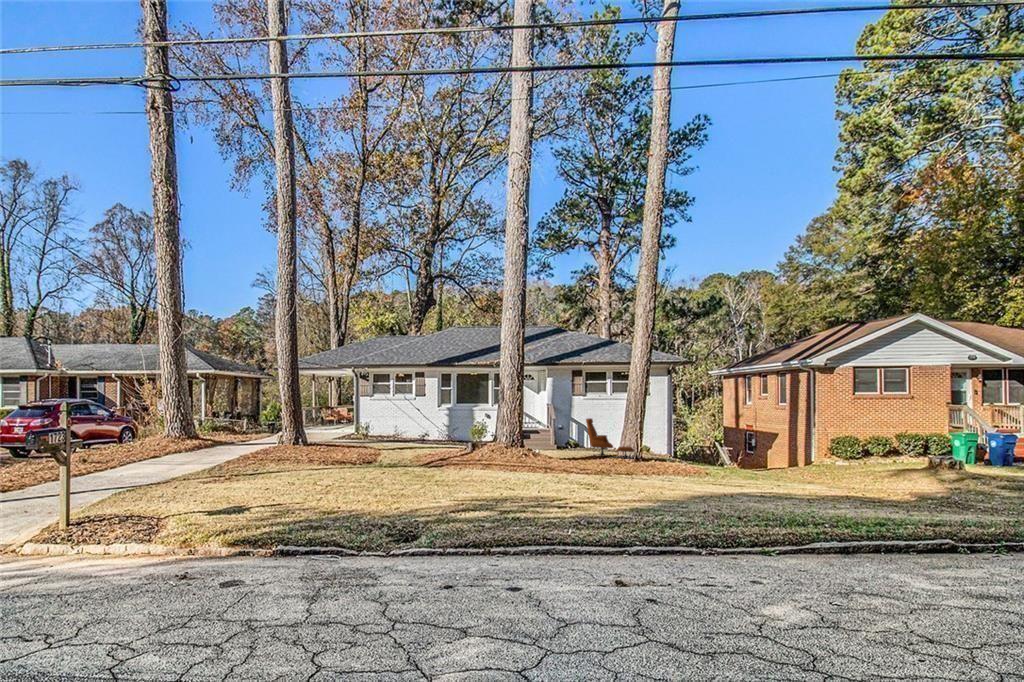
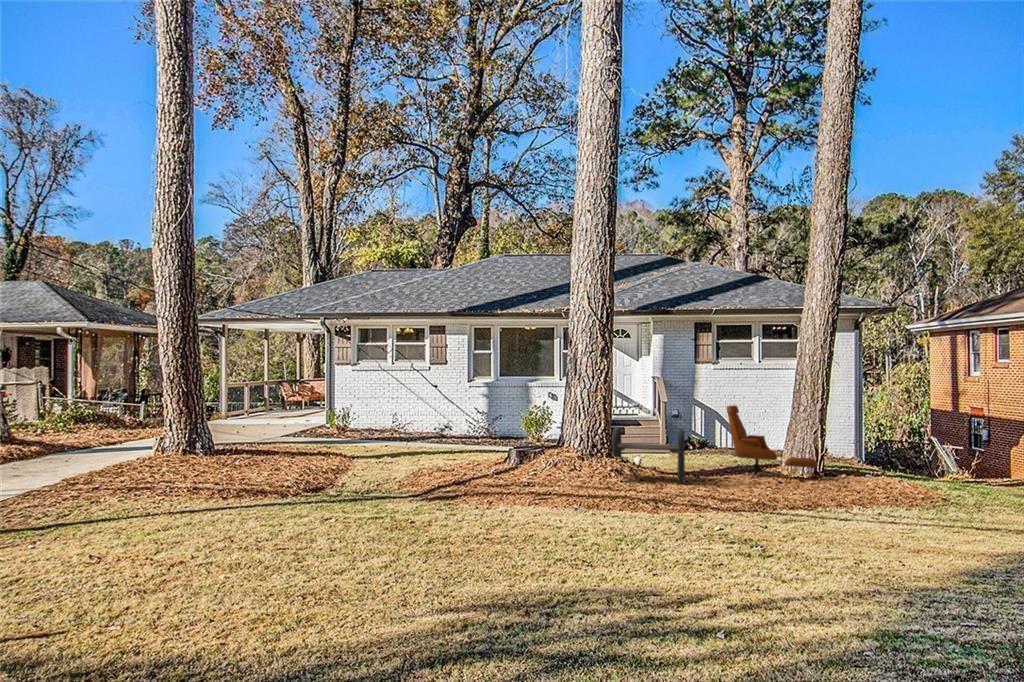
bench: none [522,430,563,461] -> present [612,427,685,484]

